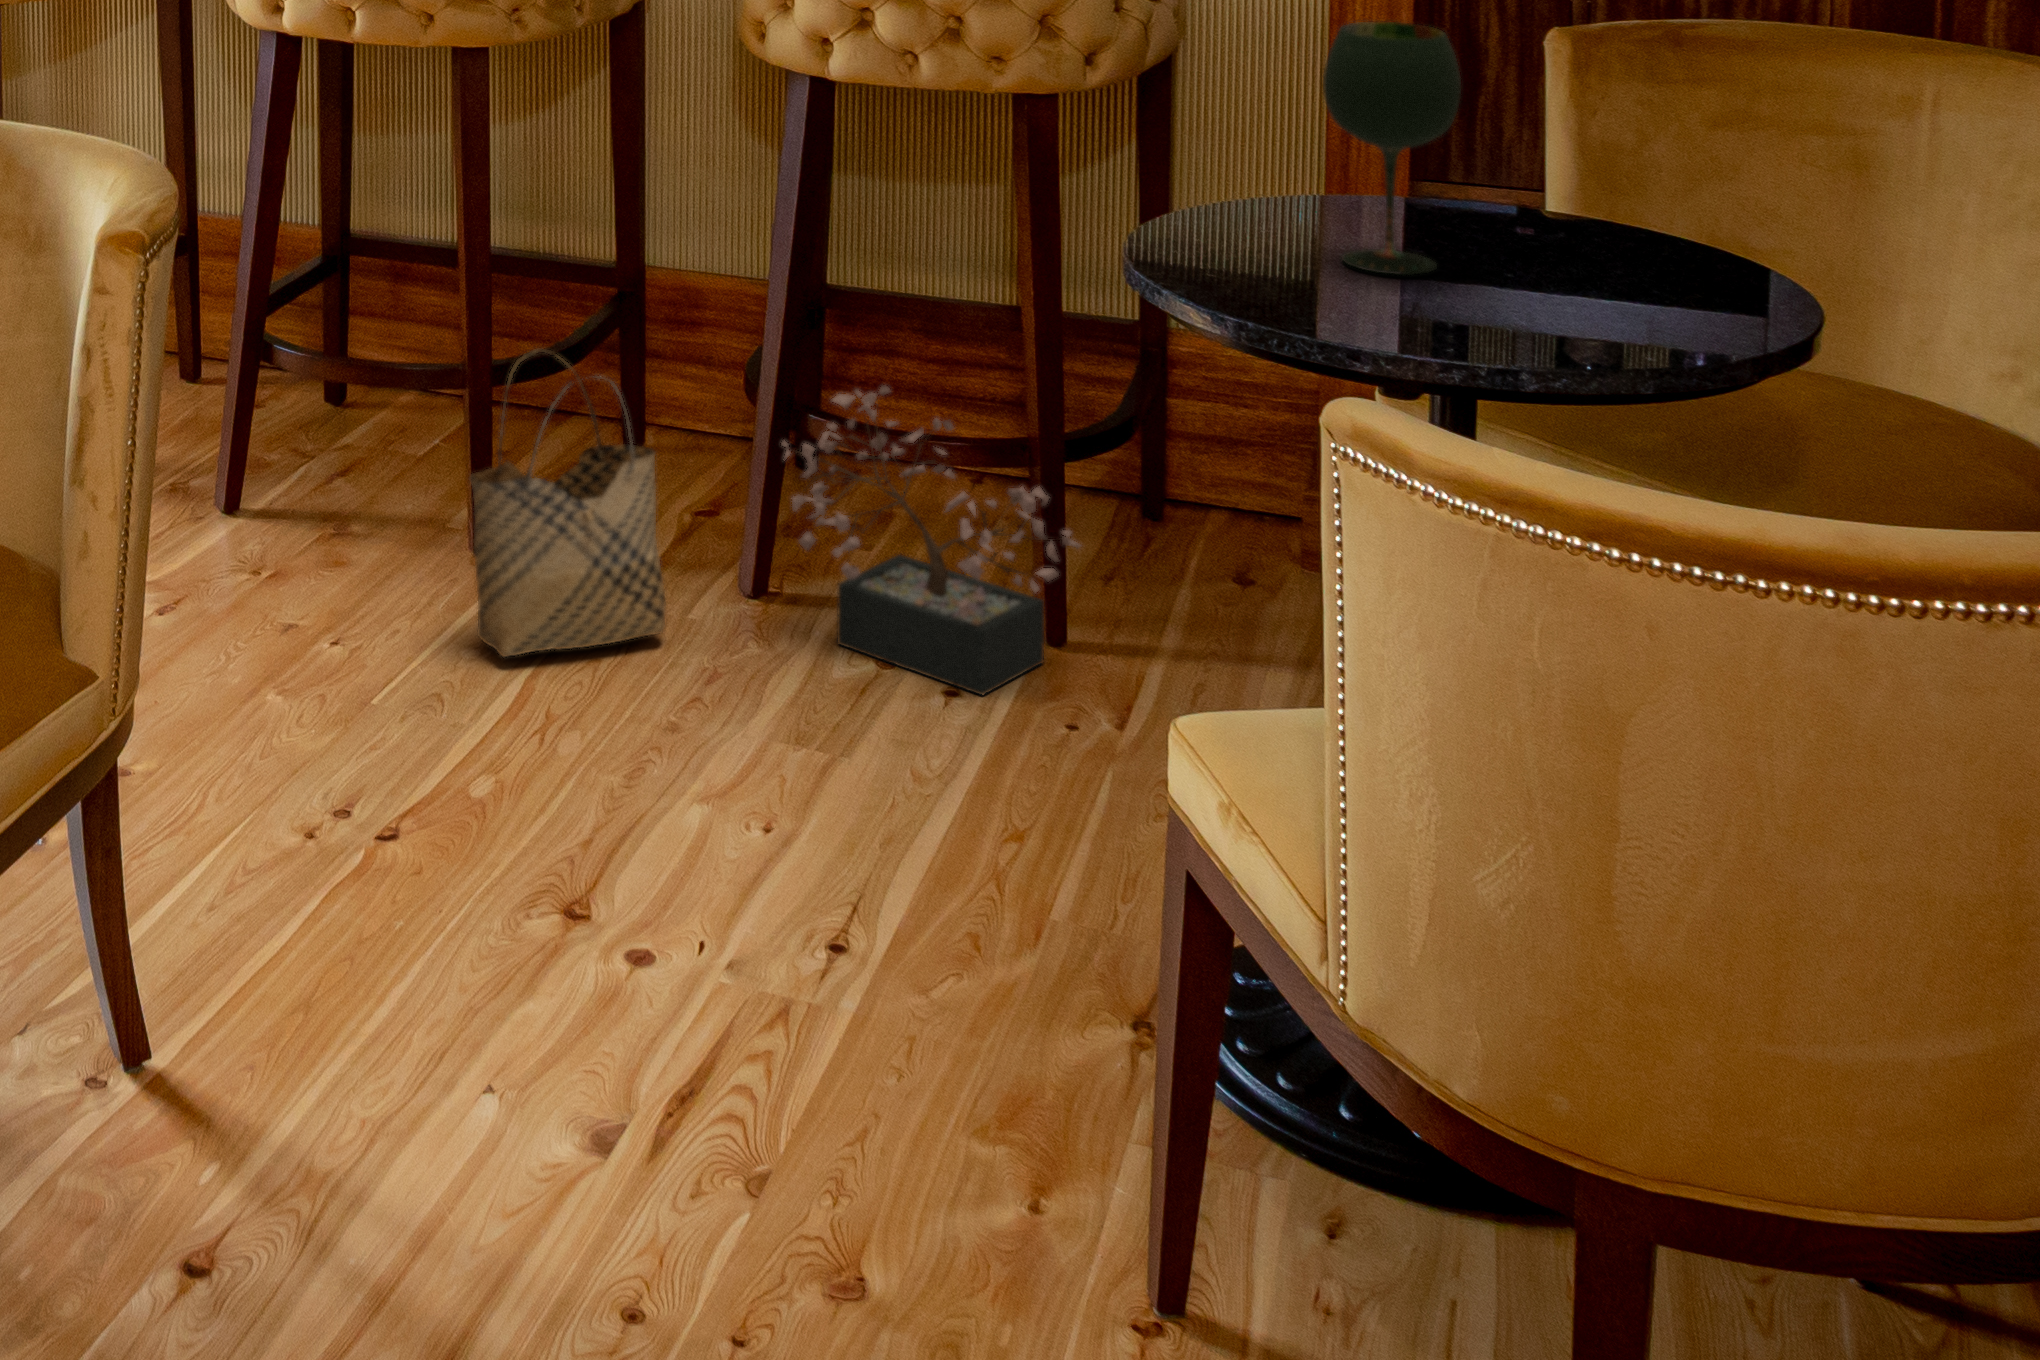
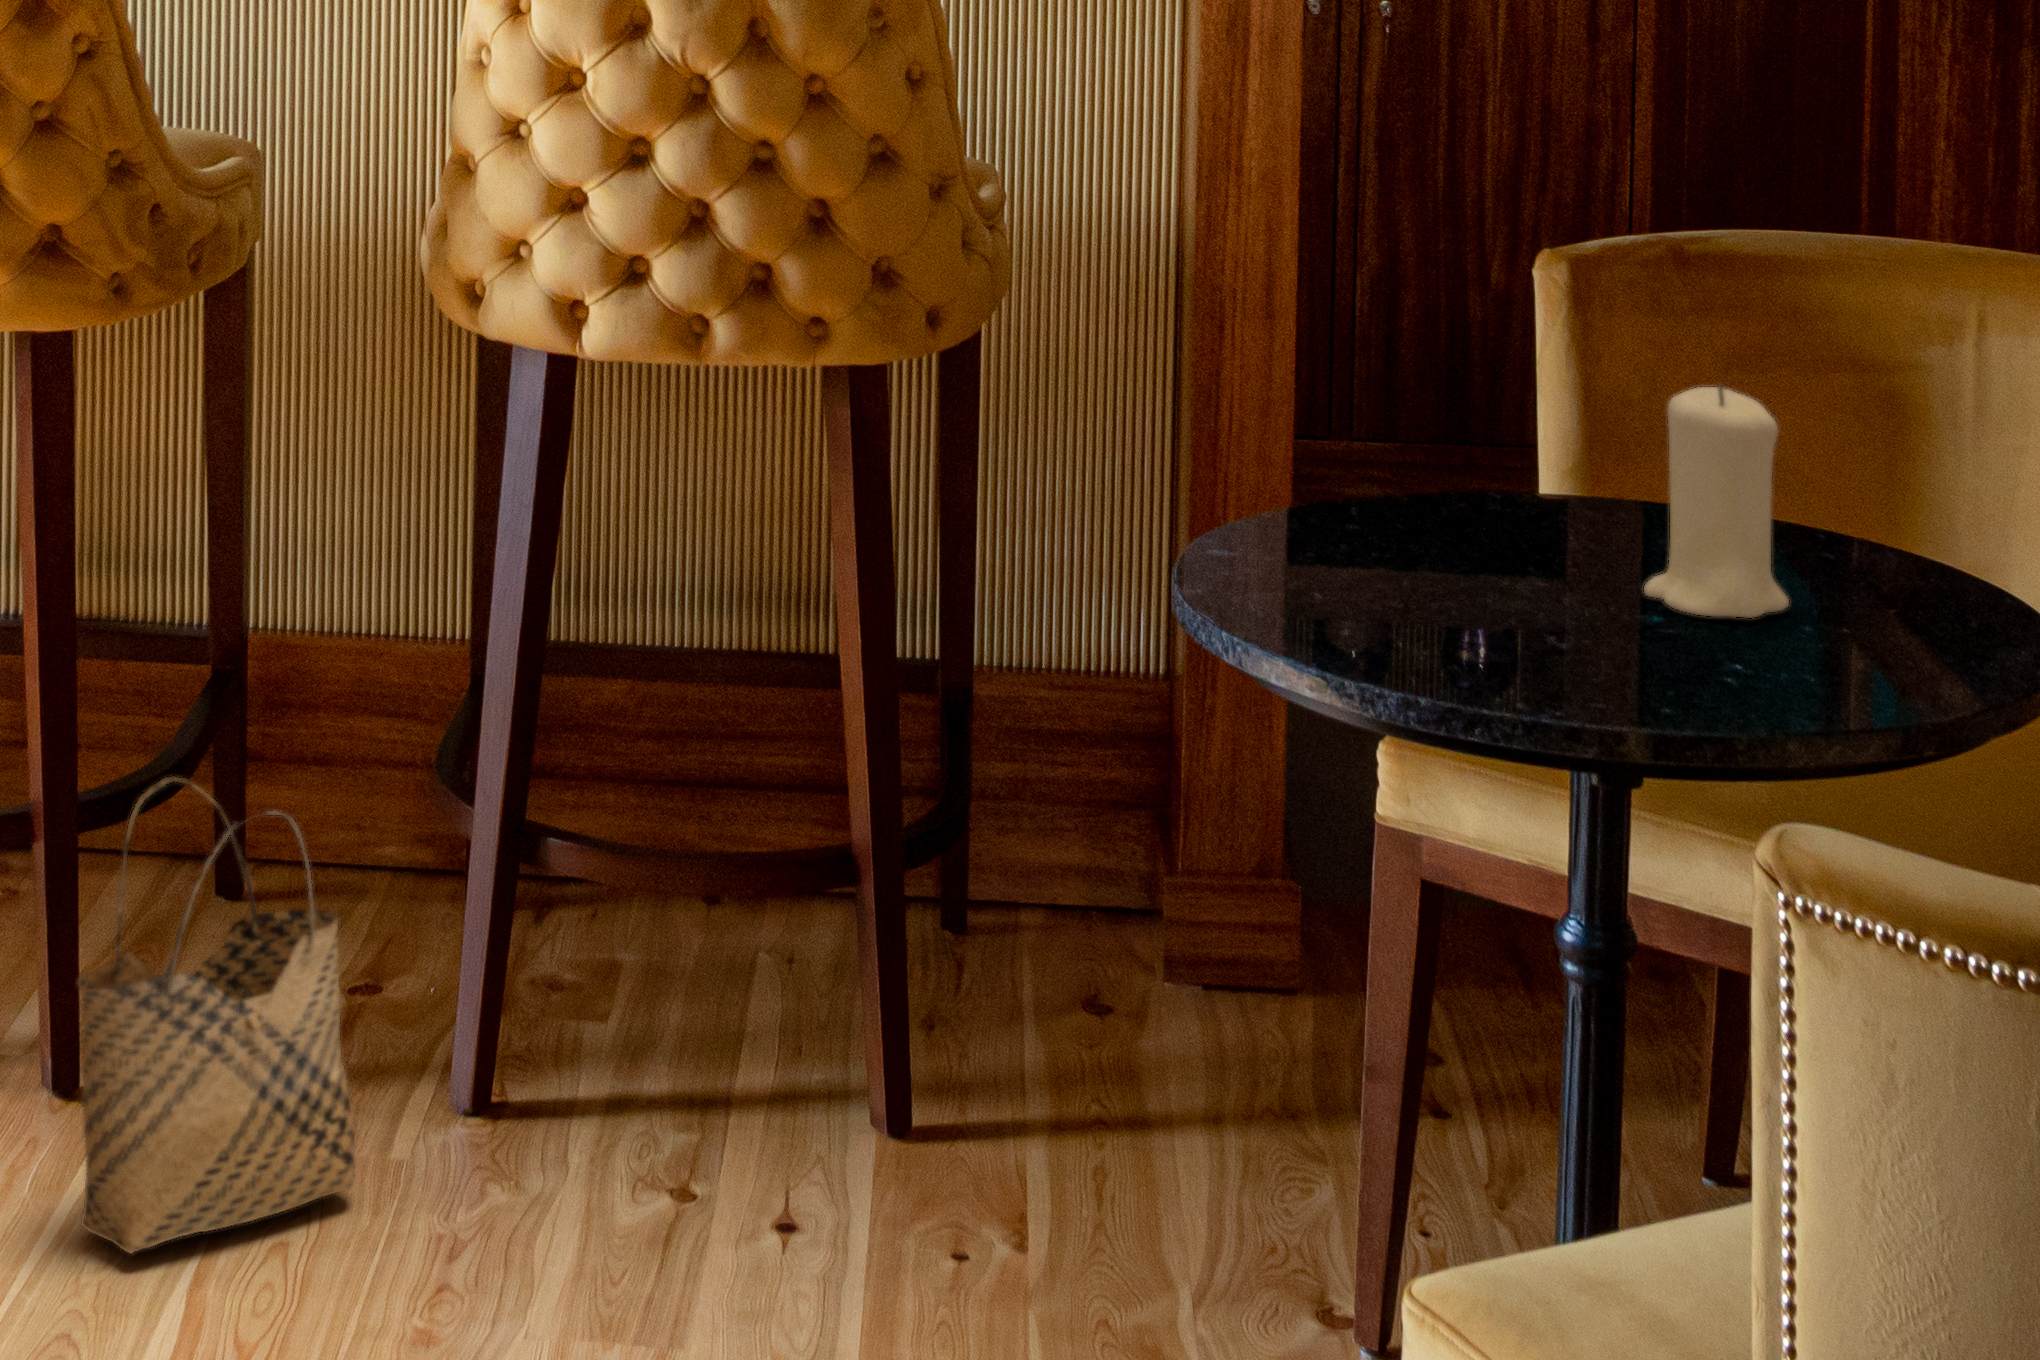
wine glass: present [1323,21,1461,275] -> none [1334,246,1506,585]
candle: none [1570,135,1689,315] -> present [1644,385,1789,618]
decorative plant: present [782,386,1080,695] -> none [517,790,927,1226]

